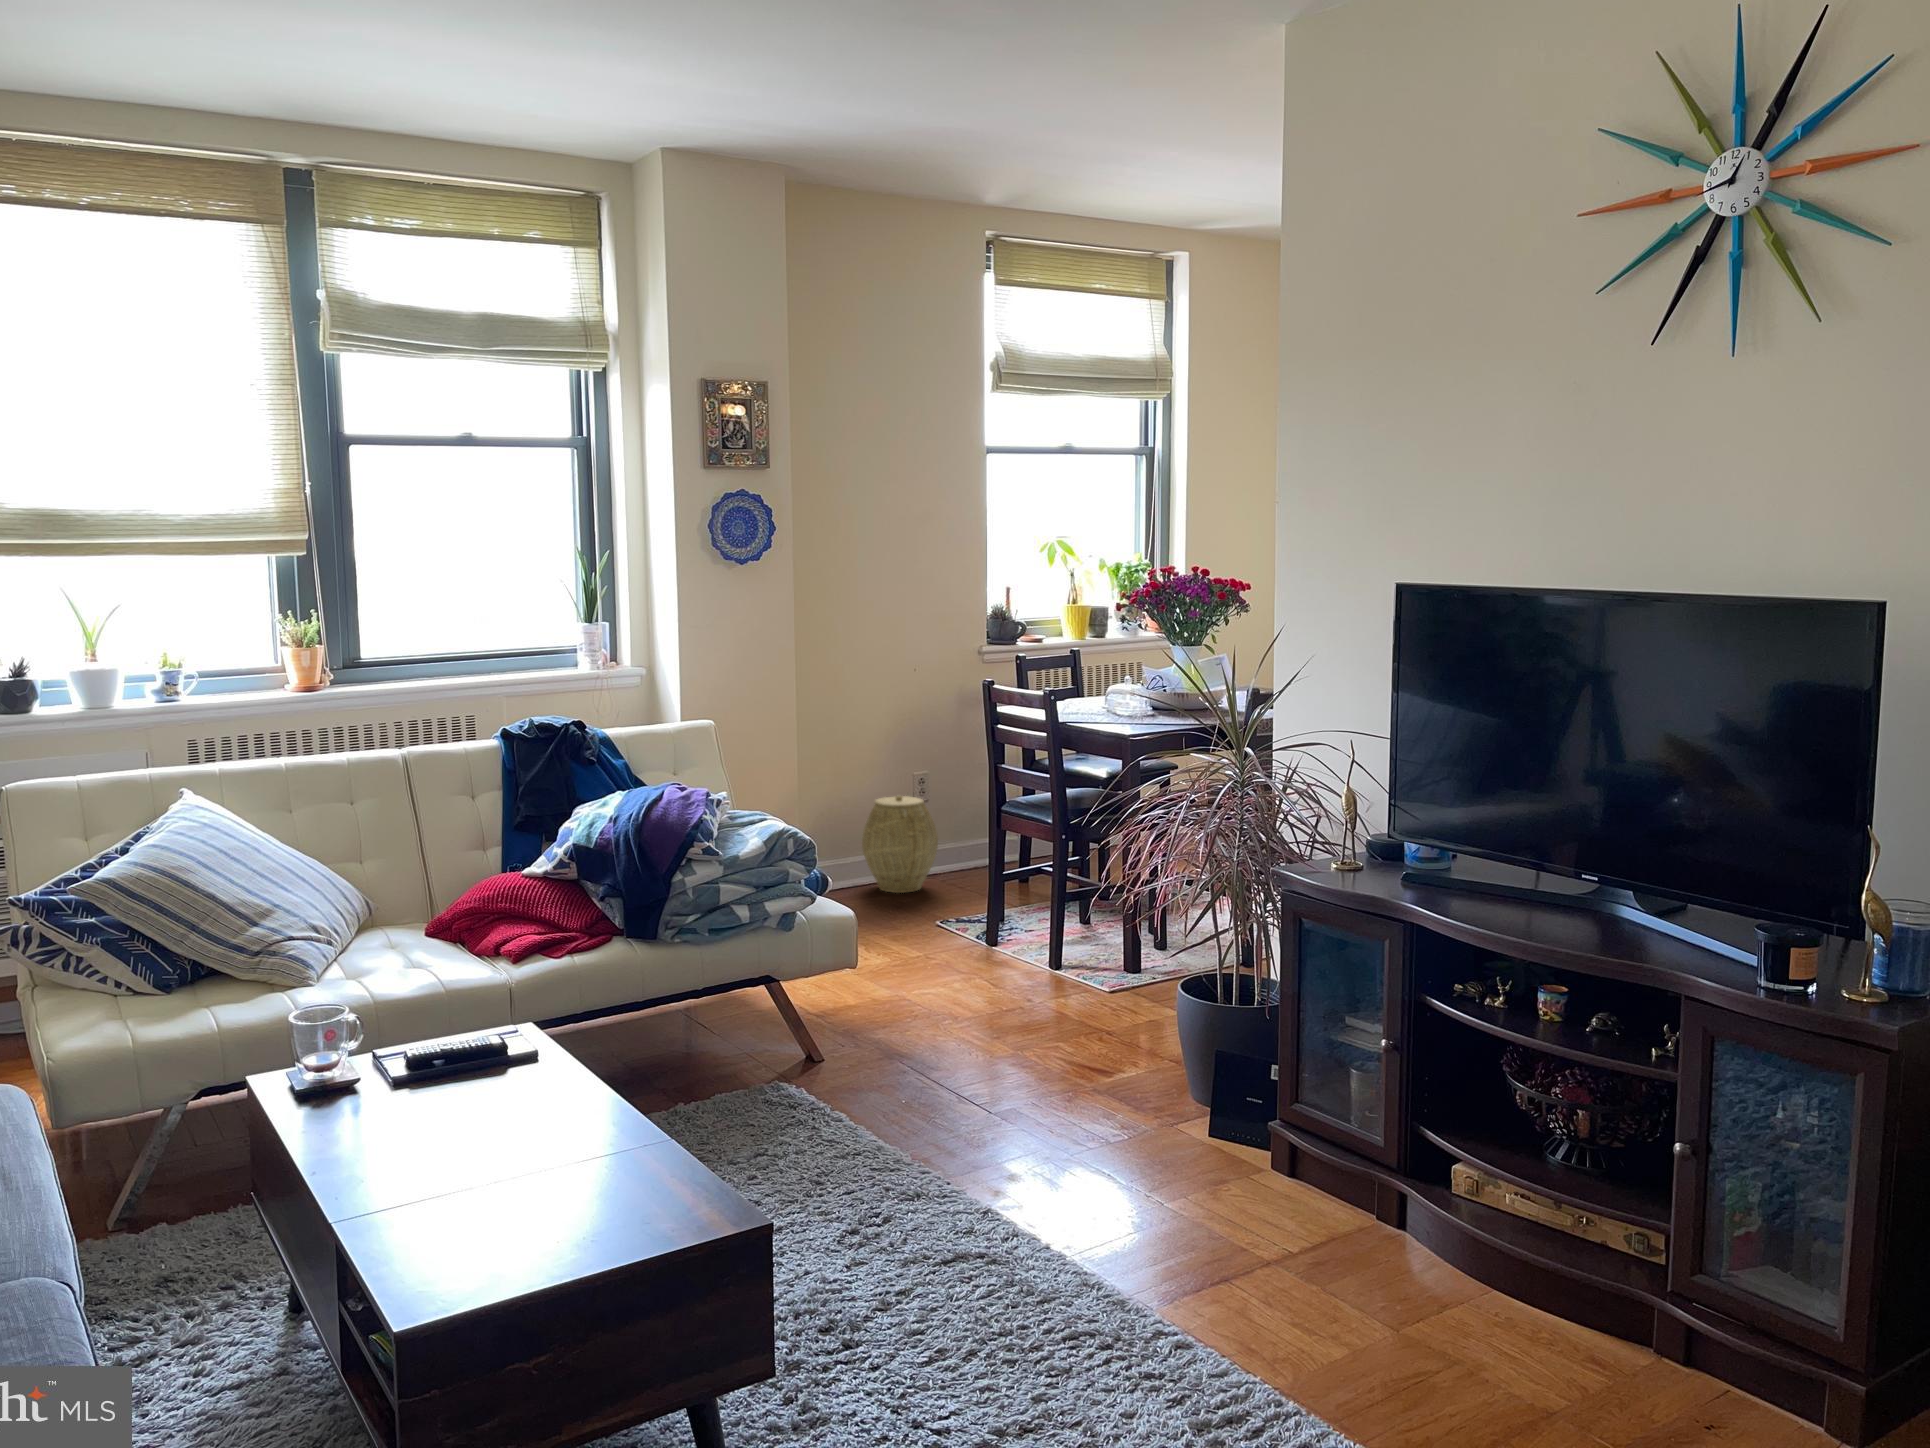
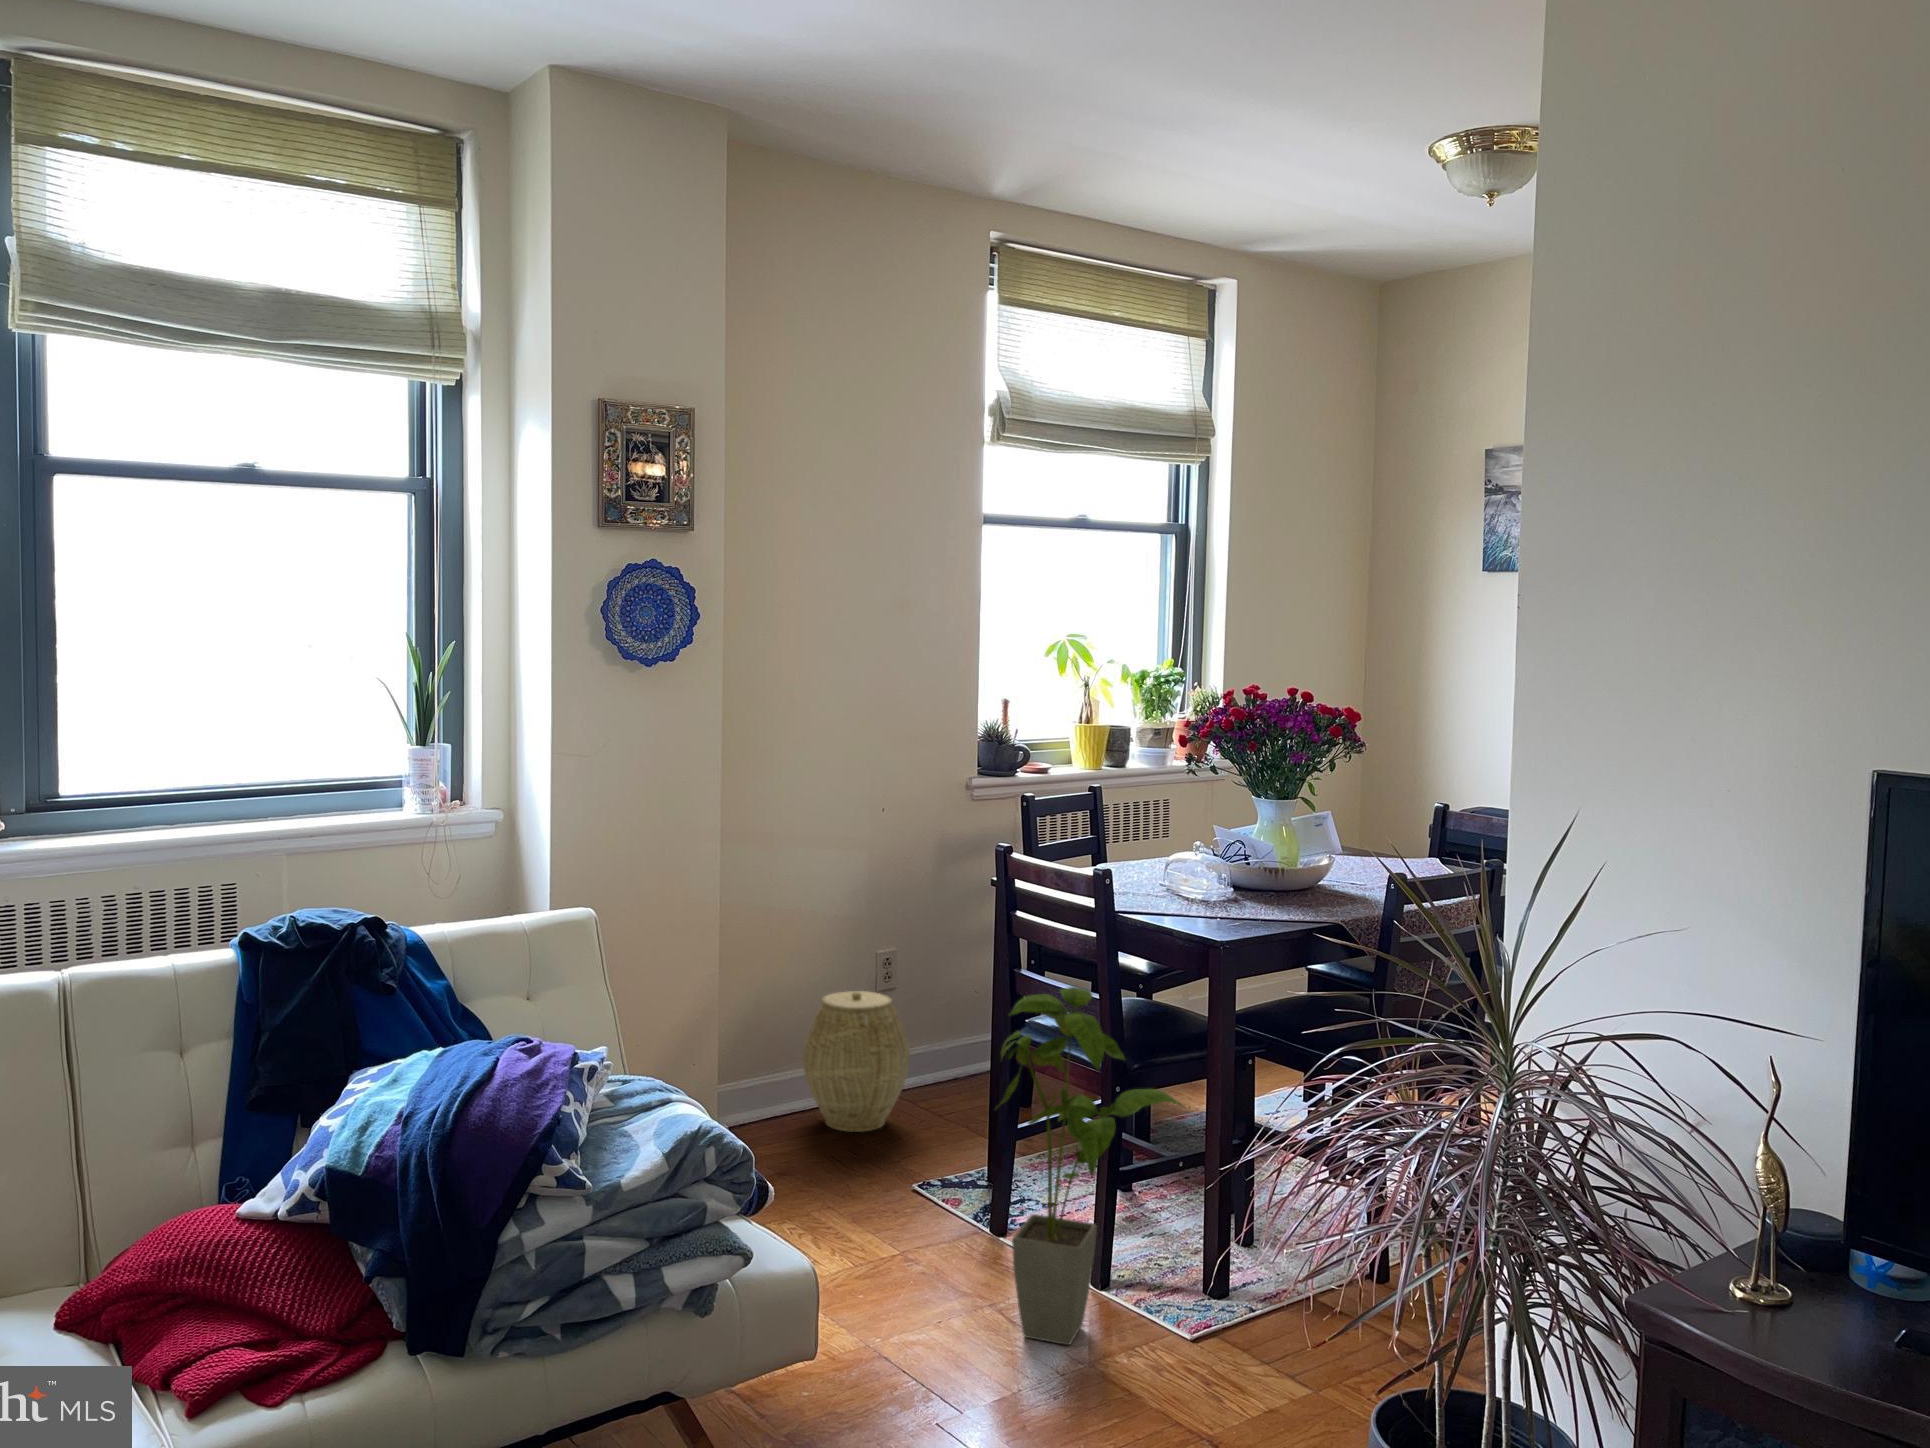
house plant: none [975,763,1100,992] -> present [1000,986,1183,1345]

